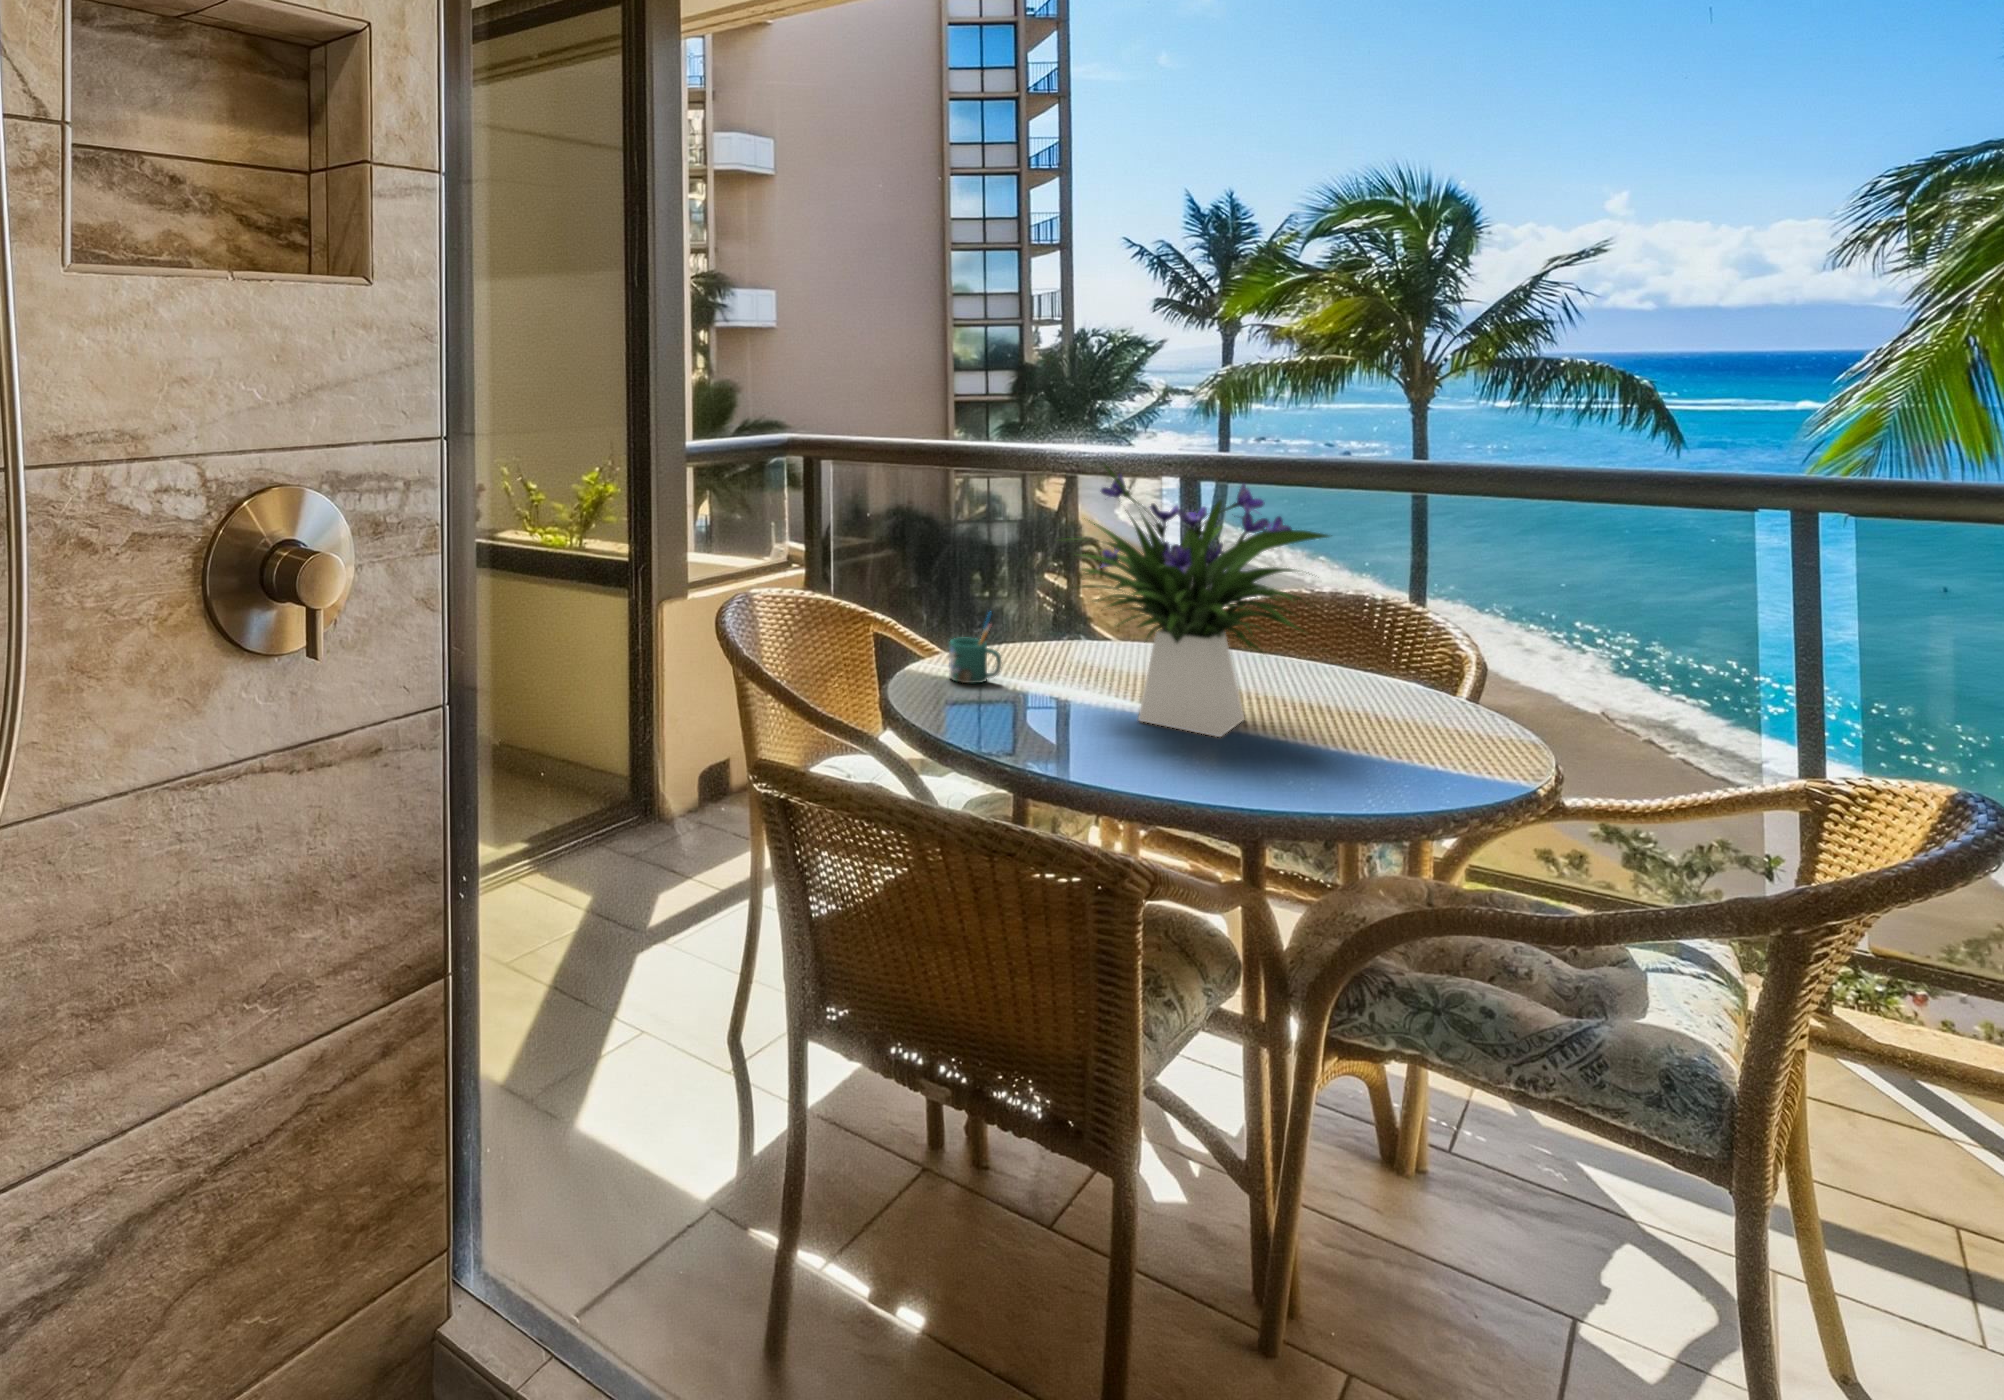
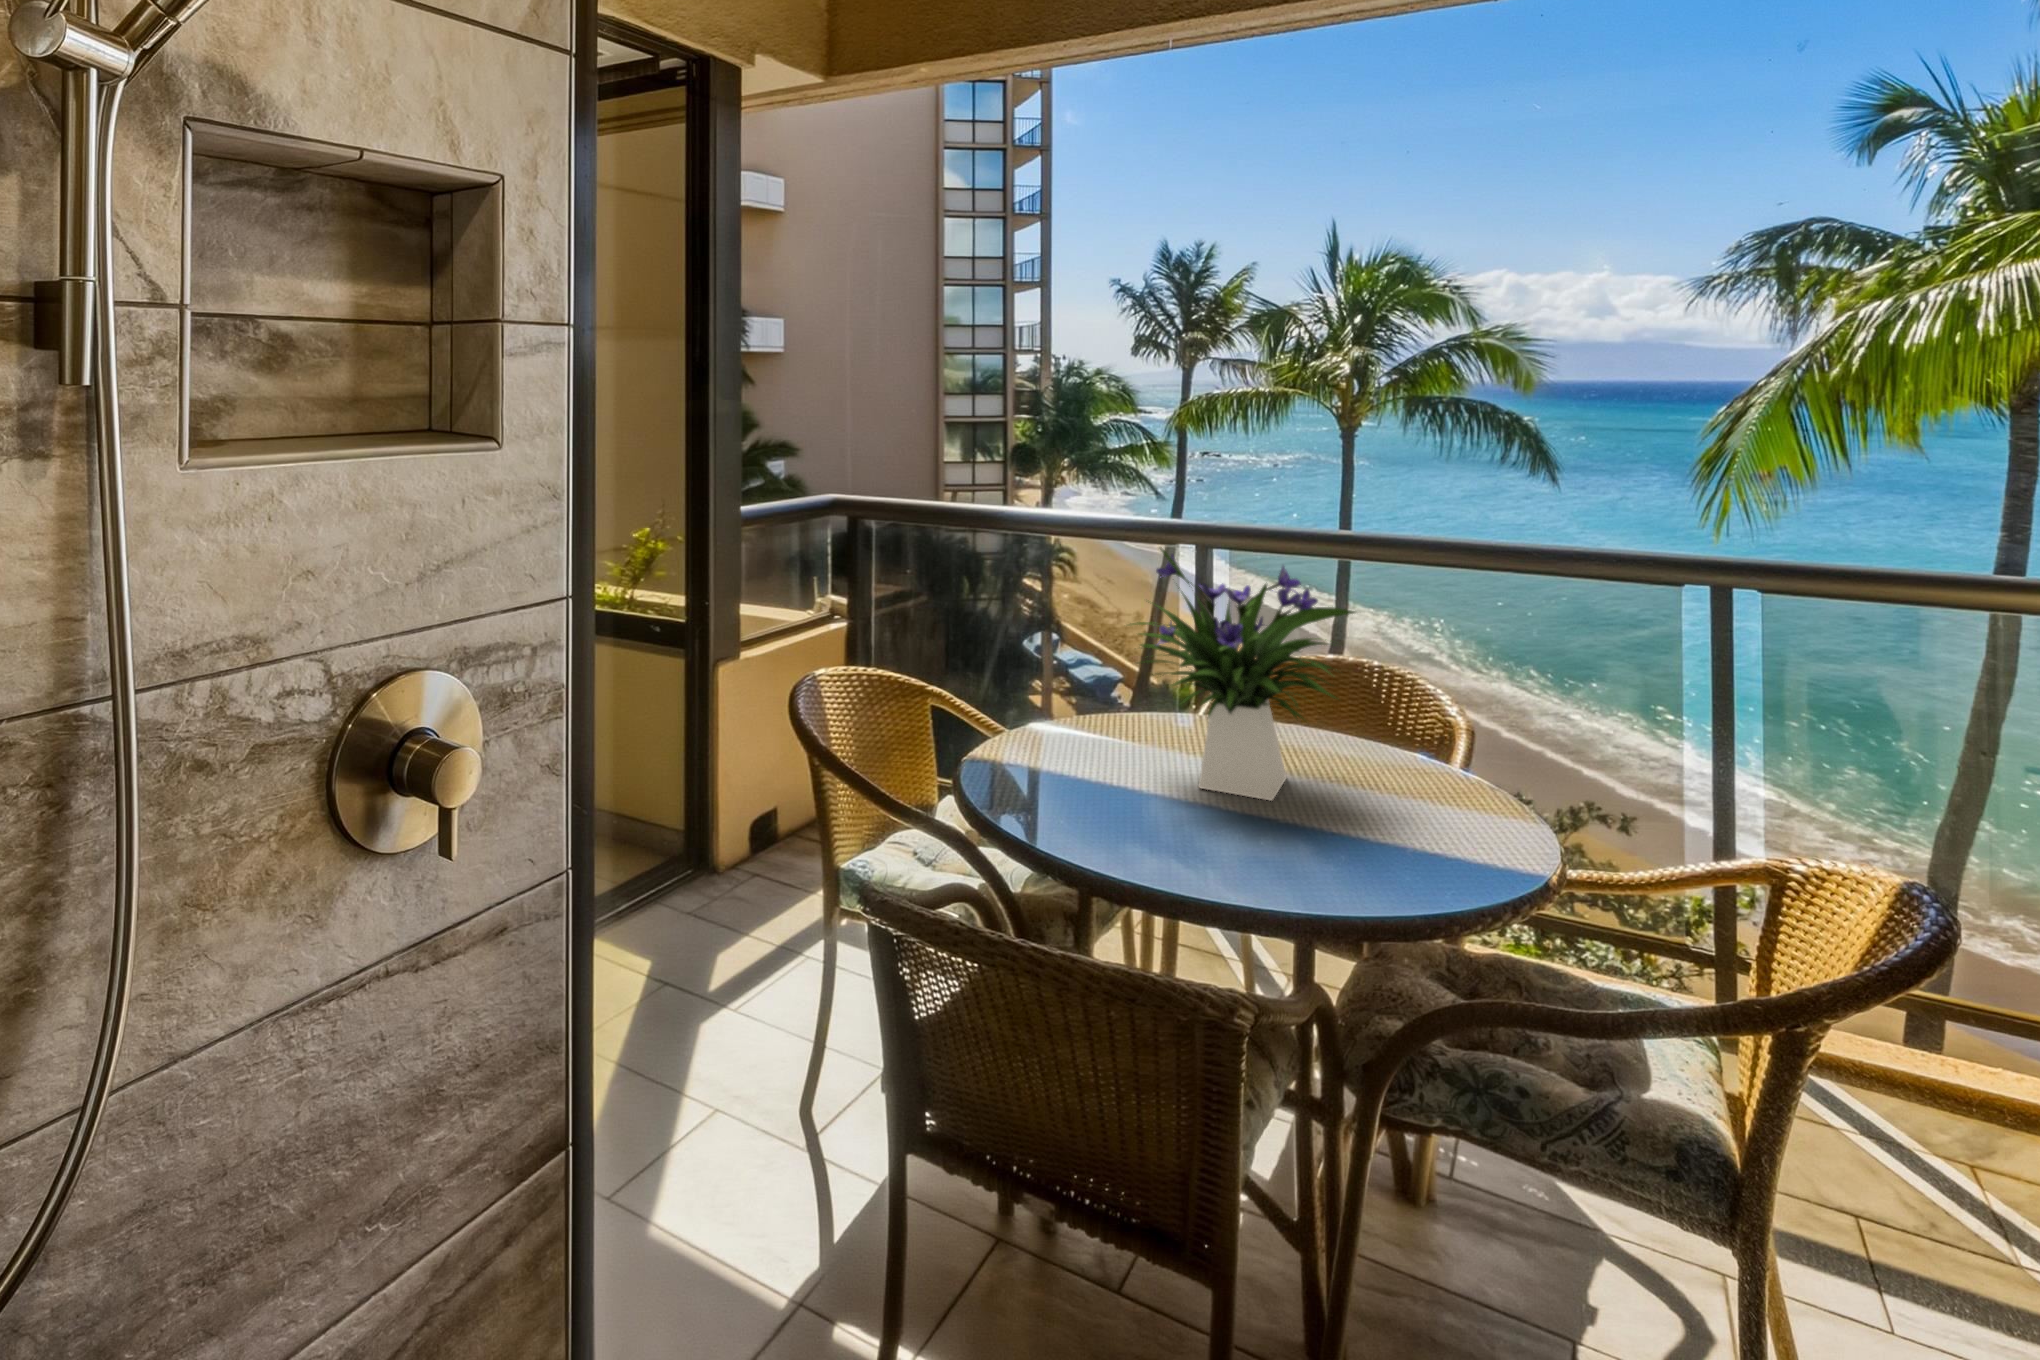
mug: present [949,612,1001,683] -> none [1019,684,1068,756]

